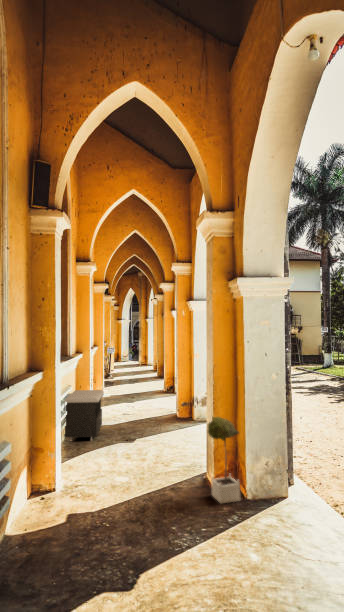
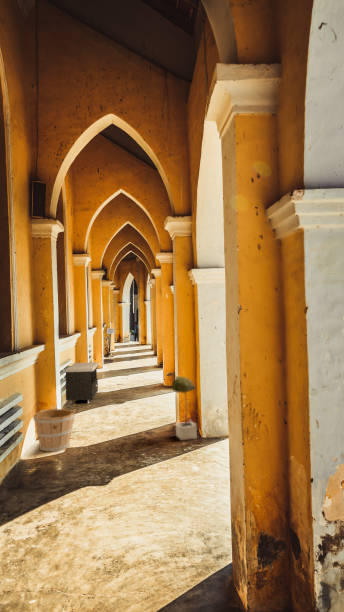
wooden bucket: none [25,457,81,520] -> present [33,409,75,452]

